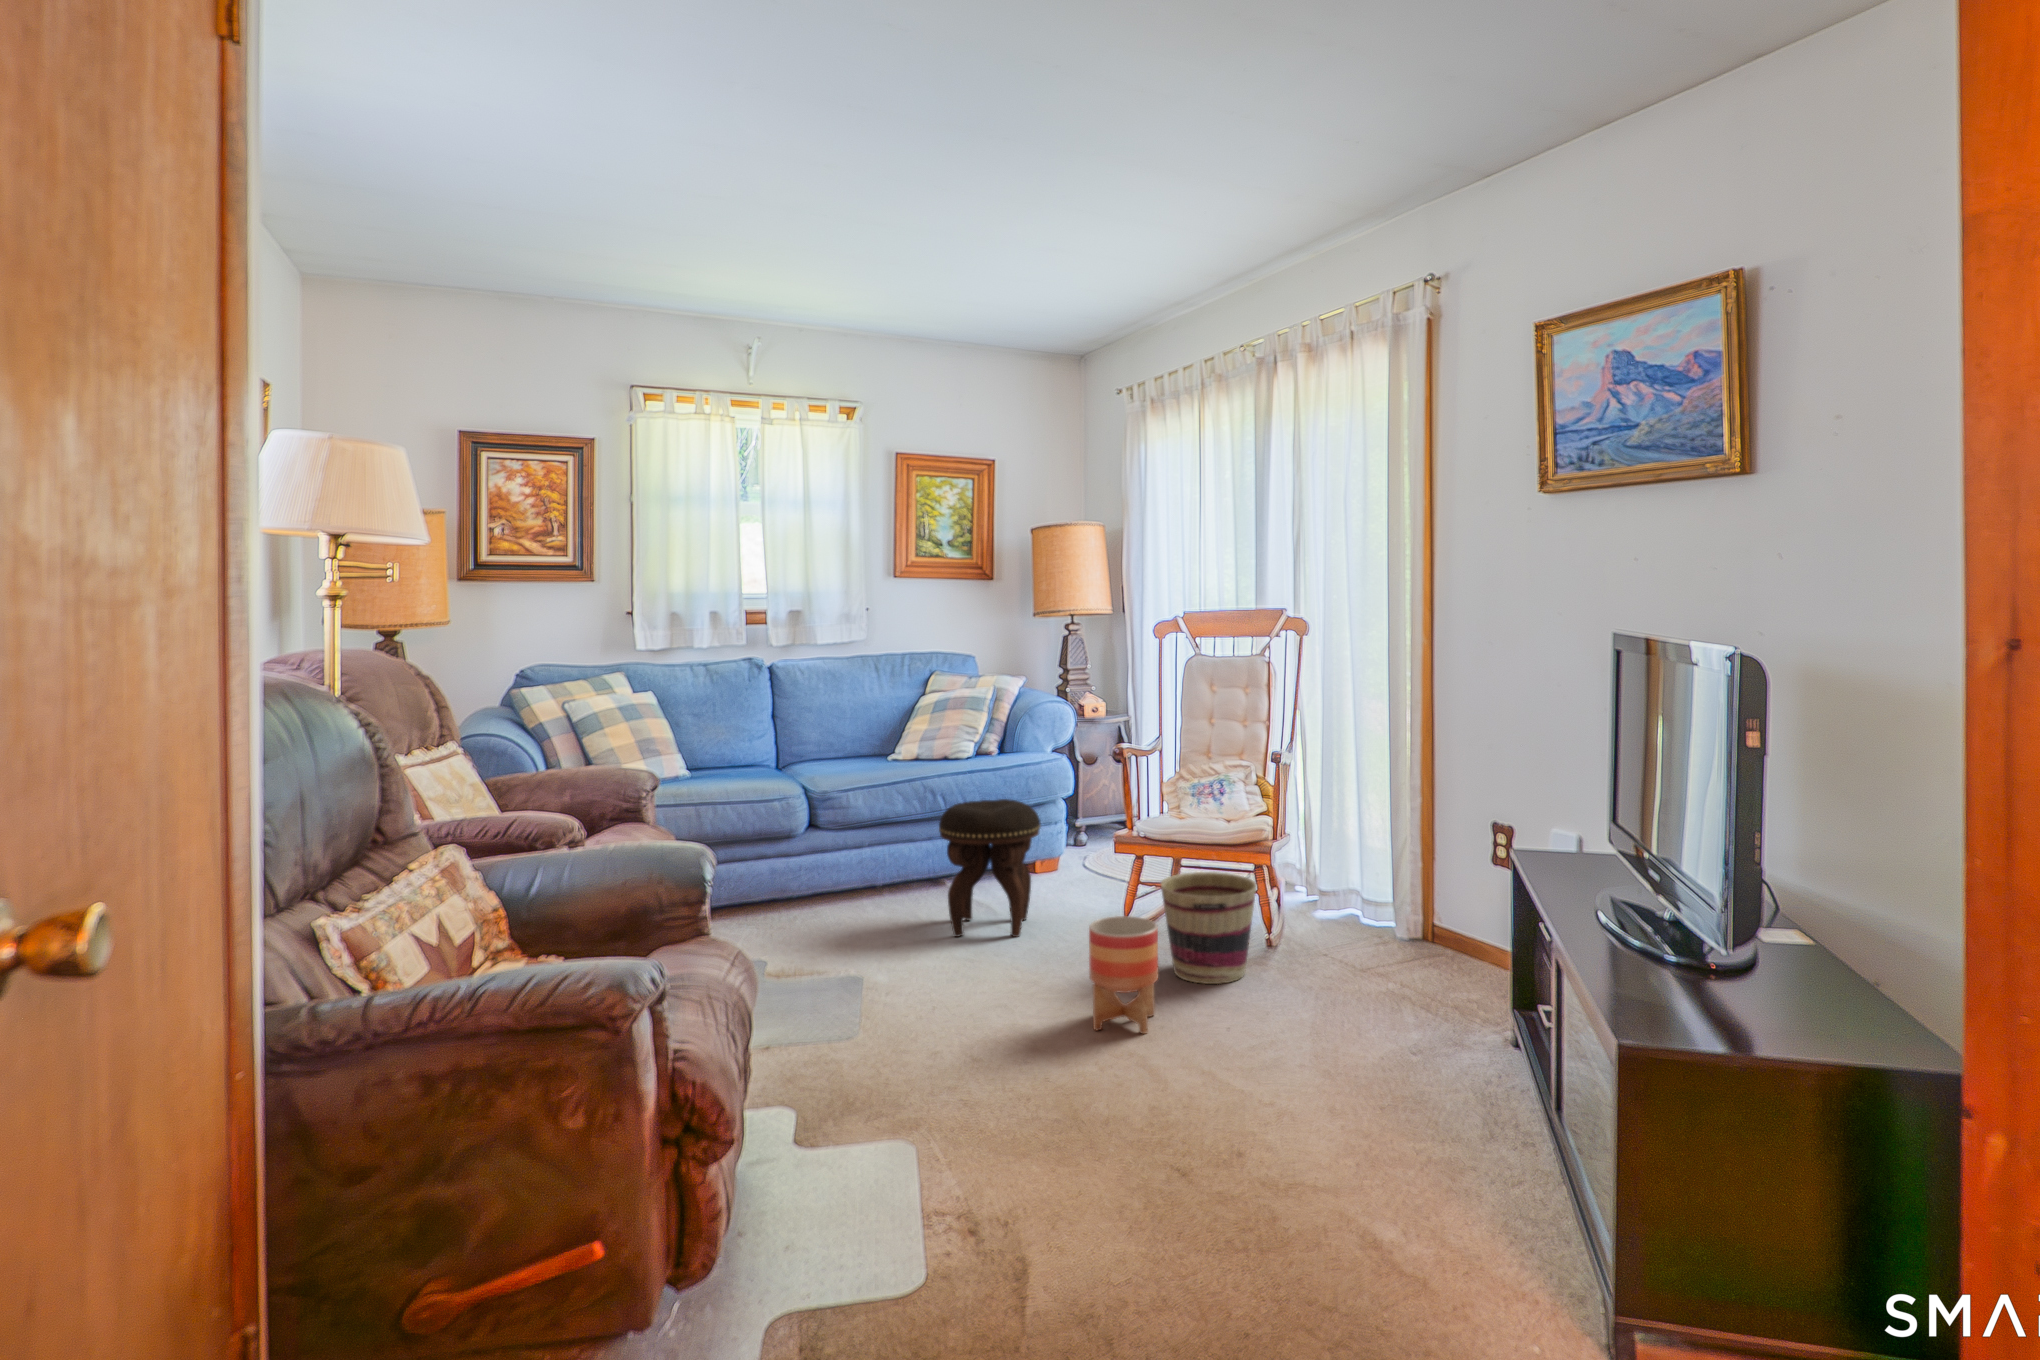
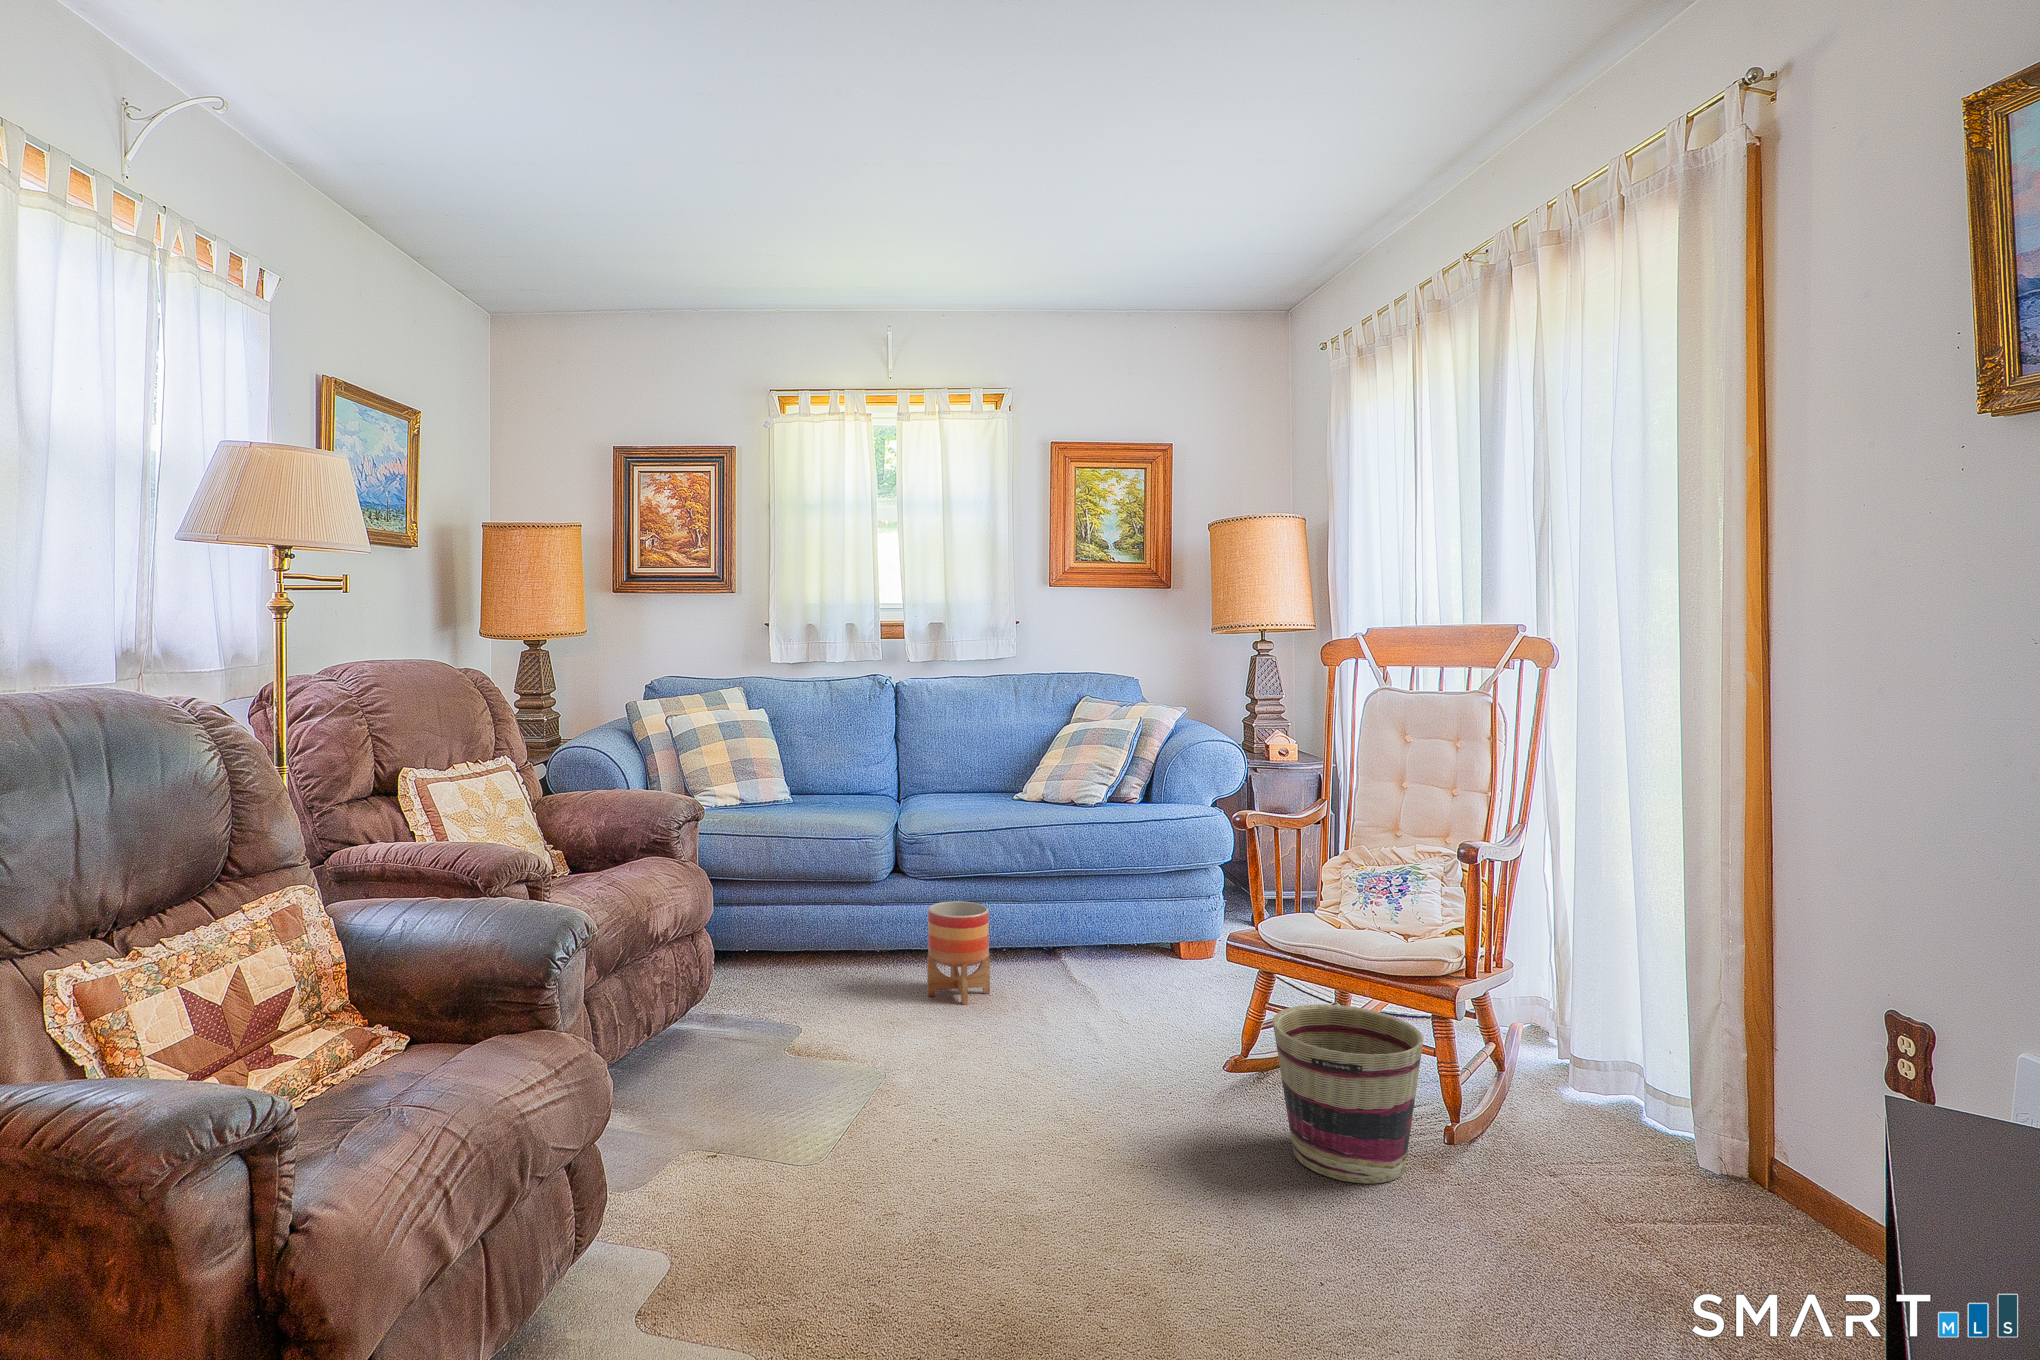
footstool: present [939,799,1041,937] -> none [1019,864,1150,1049]
planter: present [1089,916,1158,1034] -> present [927,901,990,1005]

